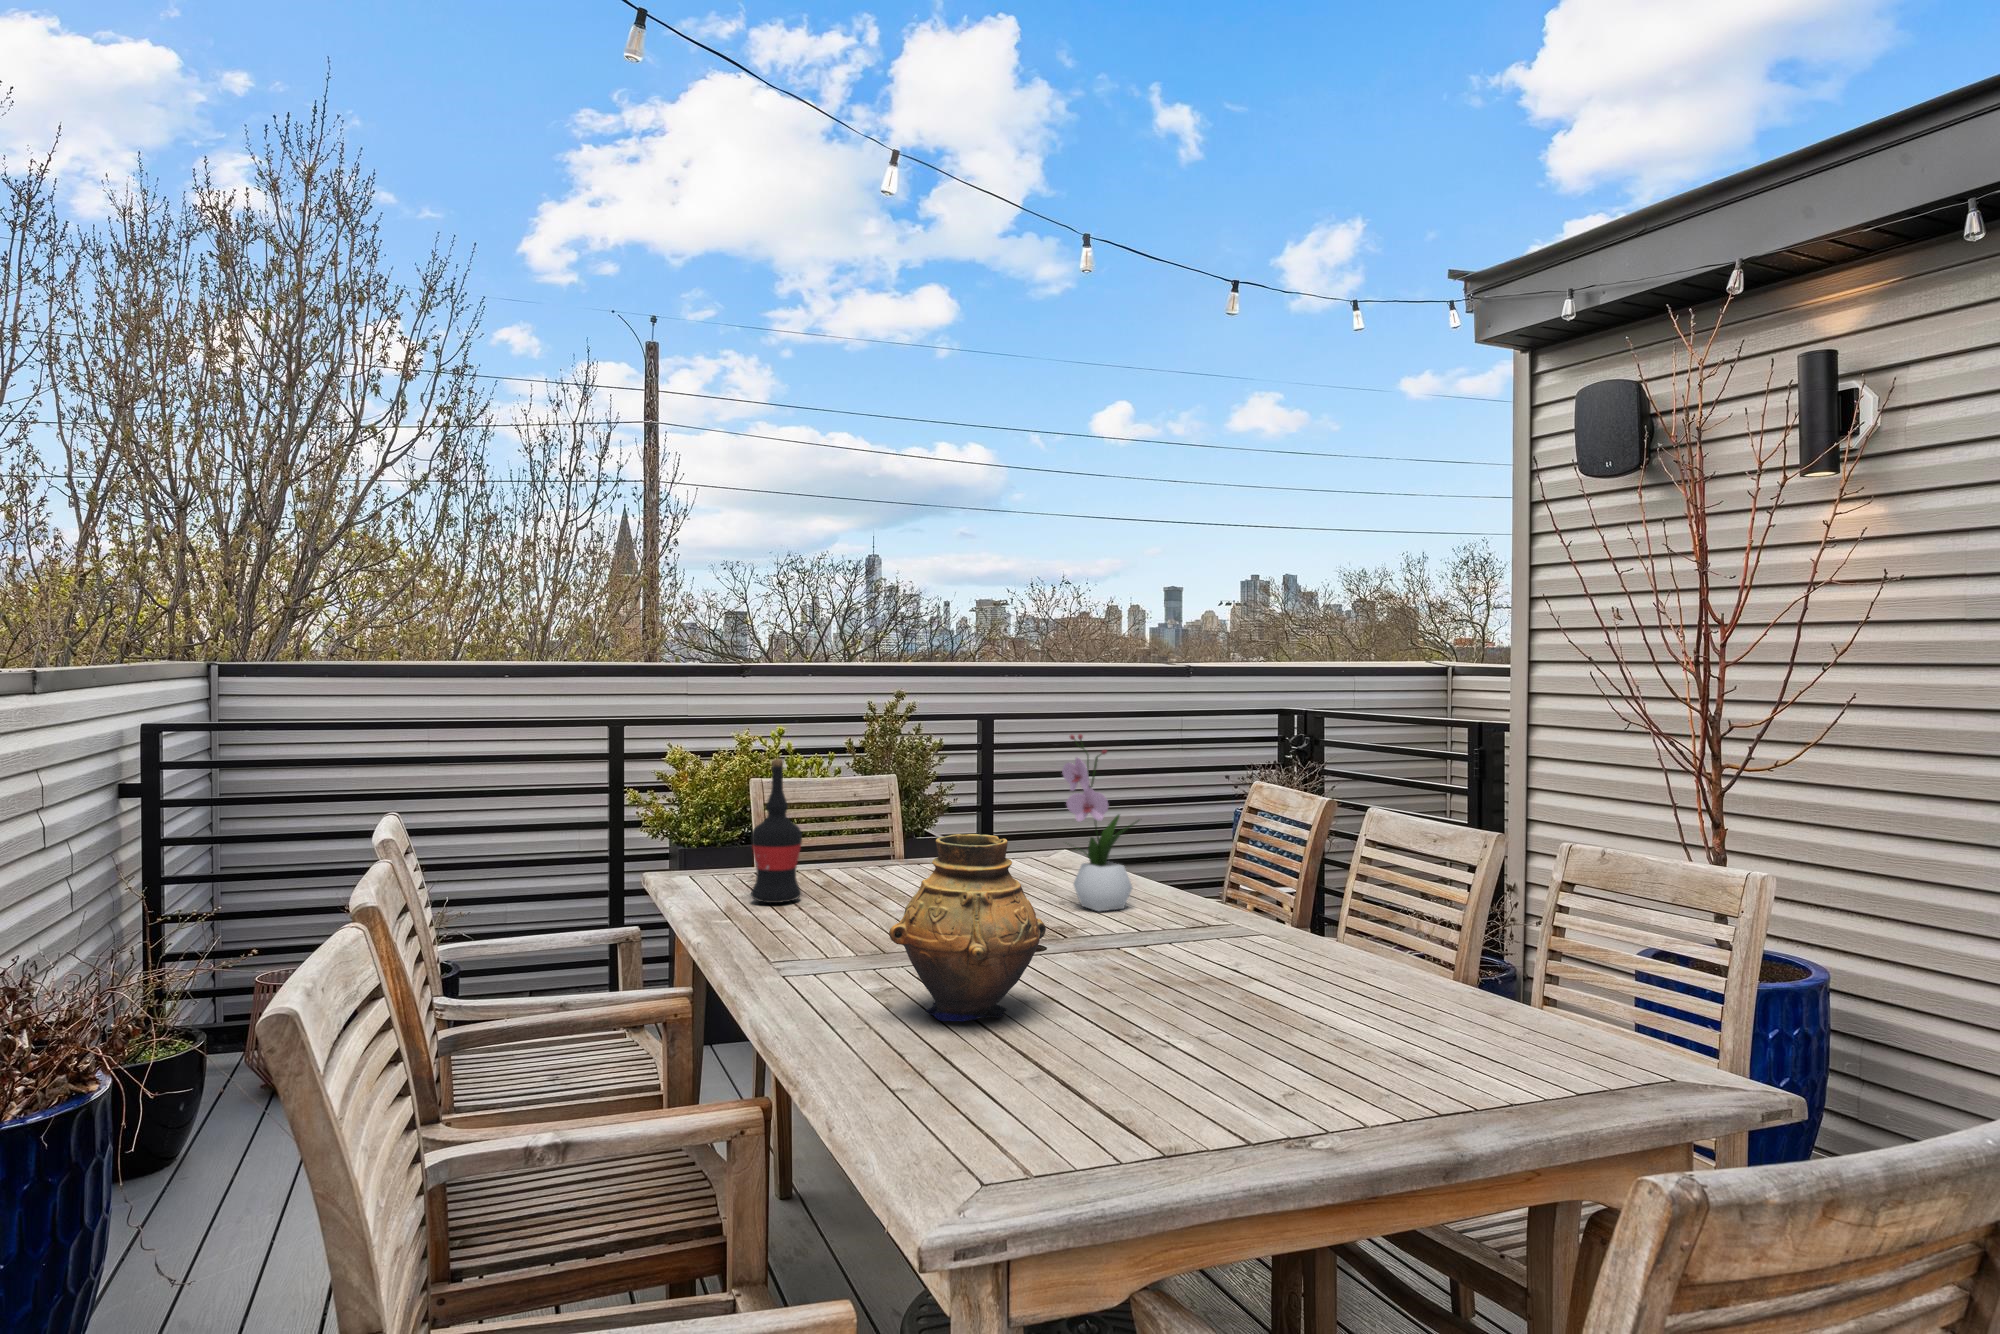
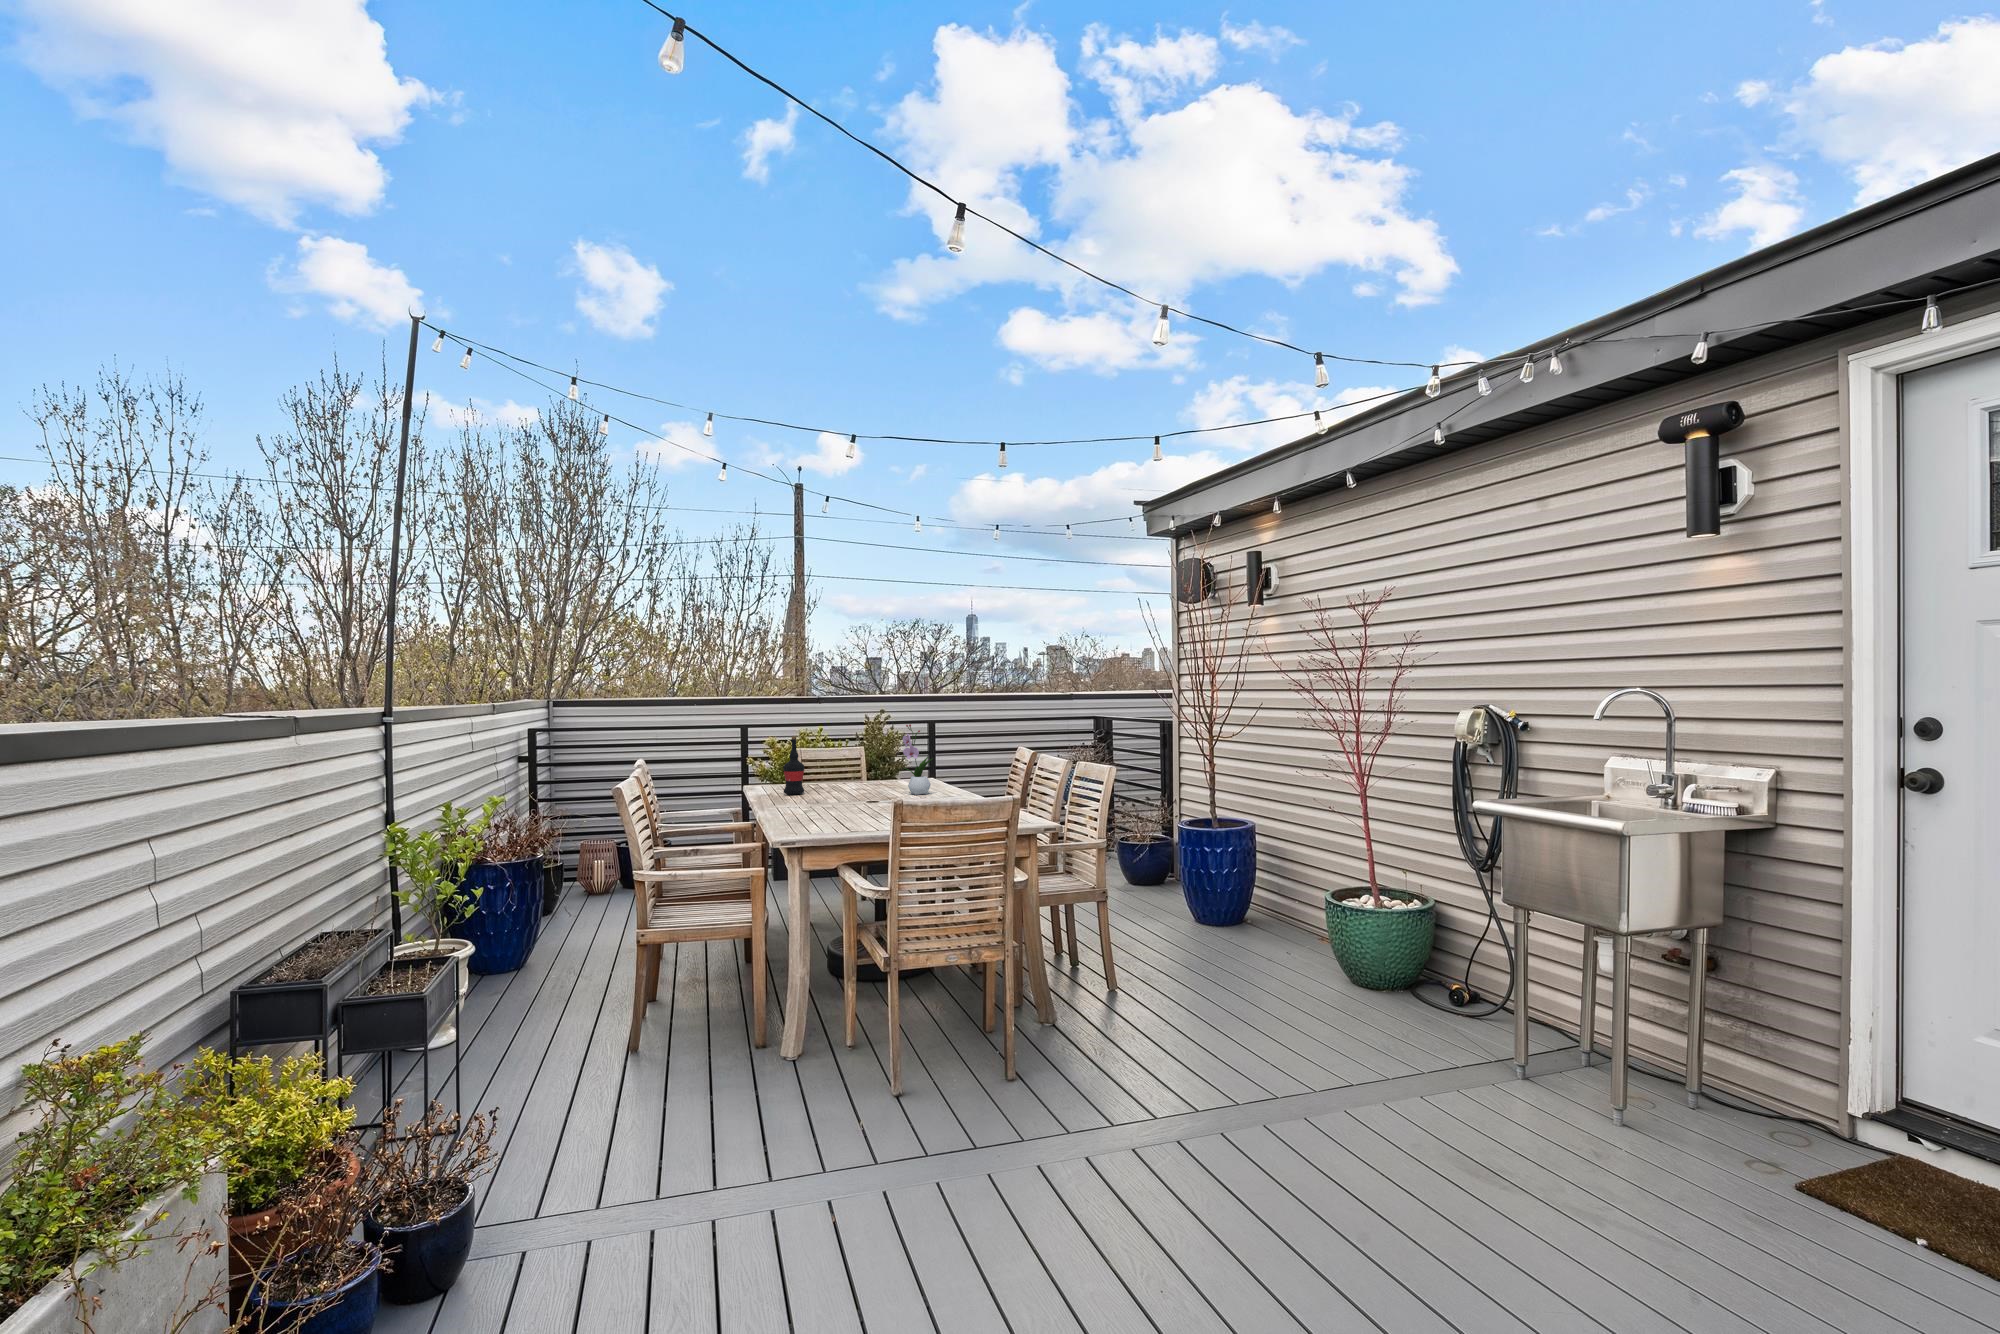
vase: present [889,834,1046,1021] -> none [805,755,860,815]

